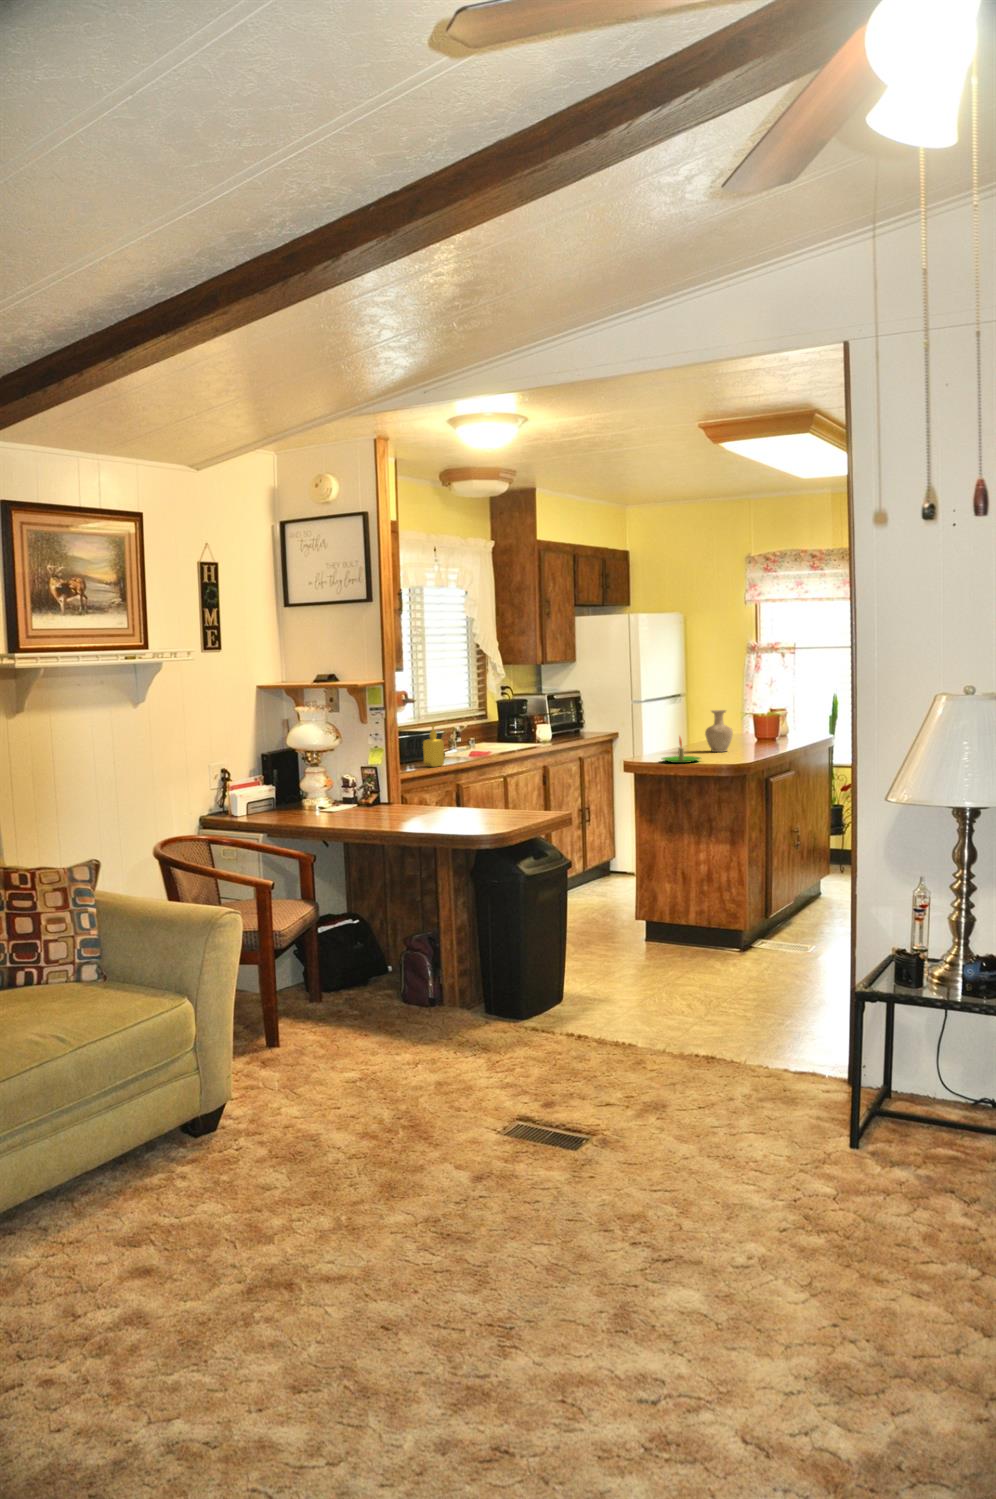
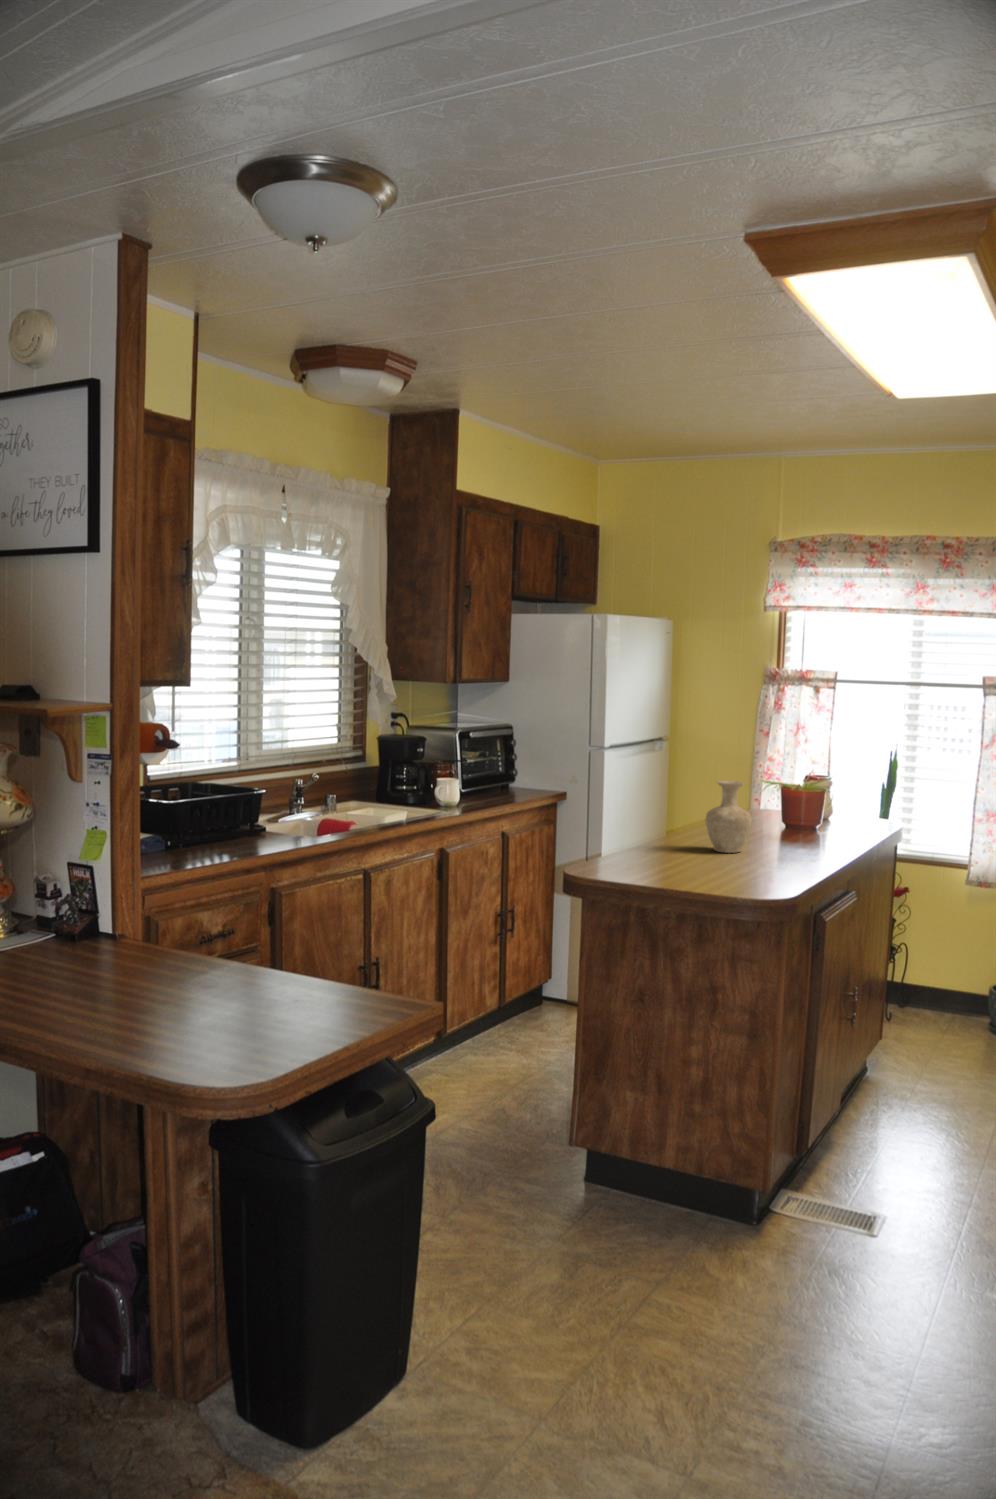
soap dispenser: present [423,724,444,767] -> none [212,781,250,858]
candle: present [662,737,700,763] -> none [628,829,701,880]

